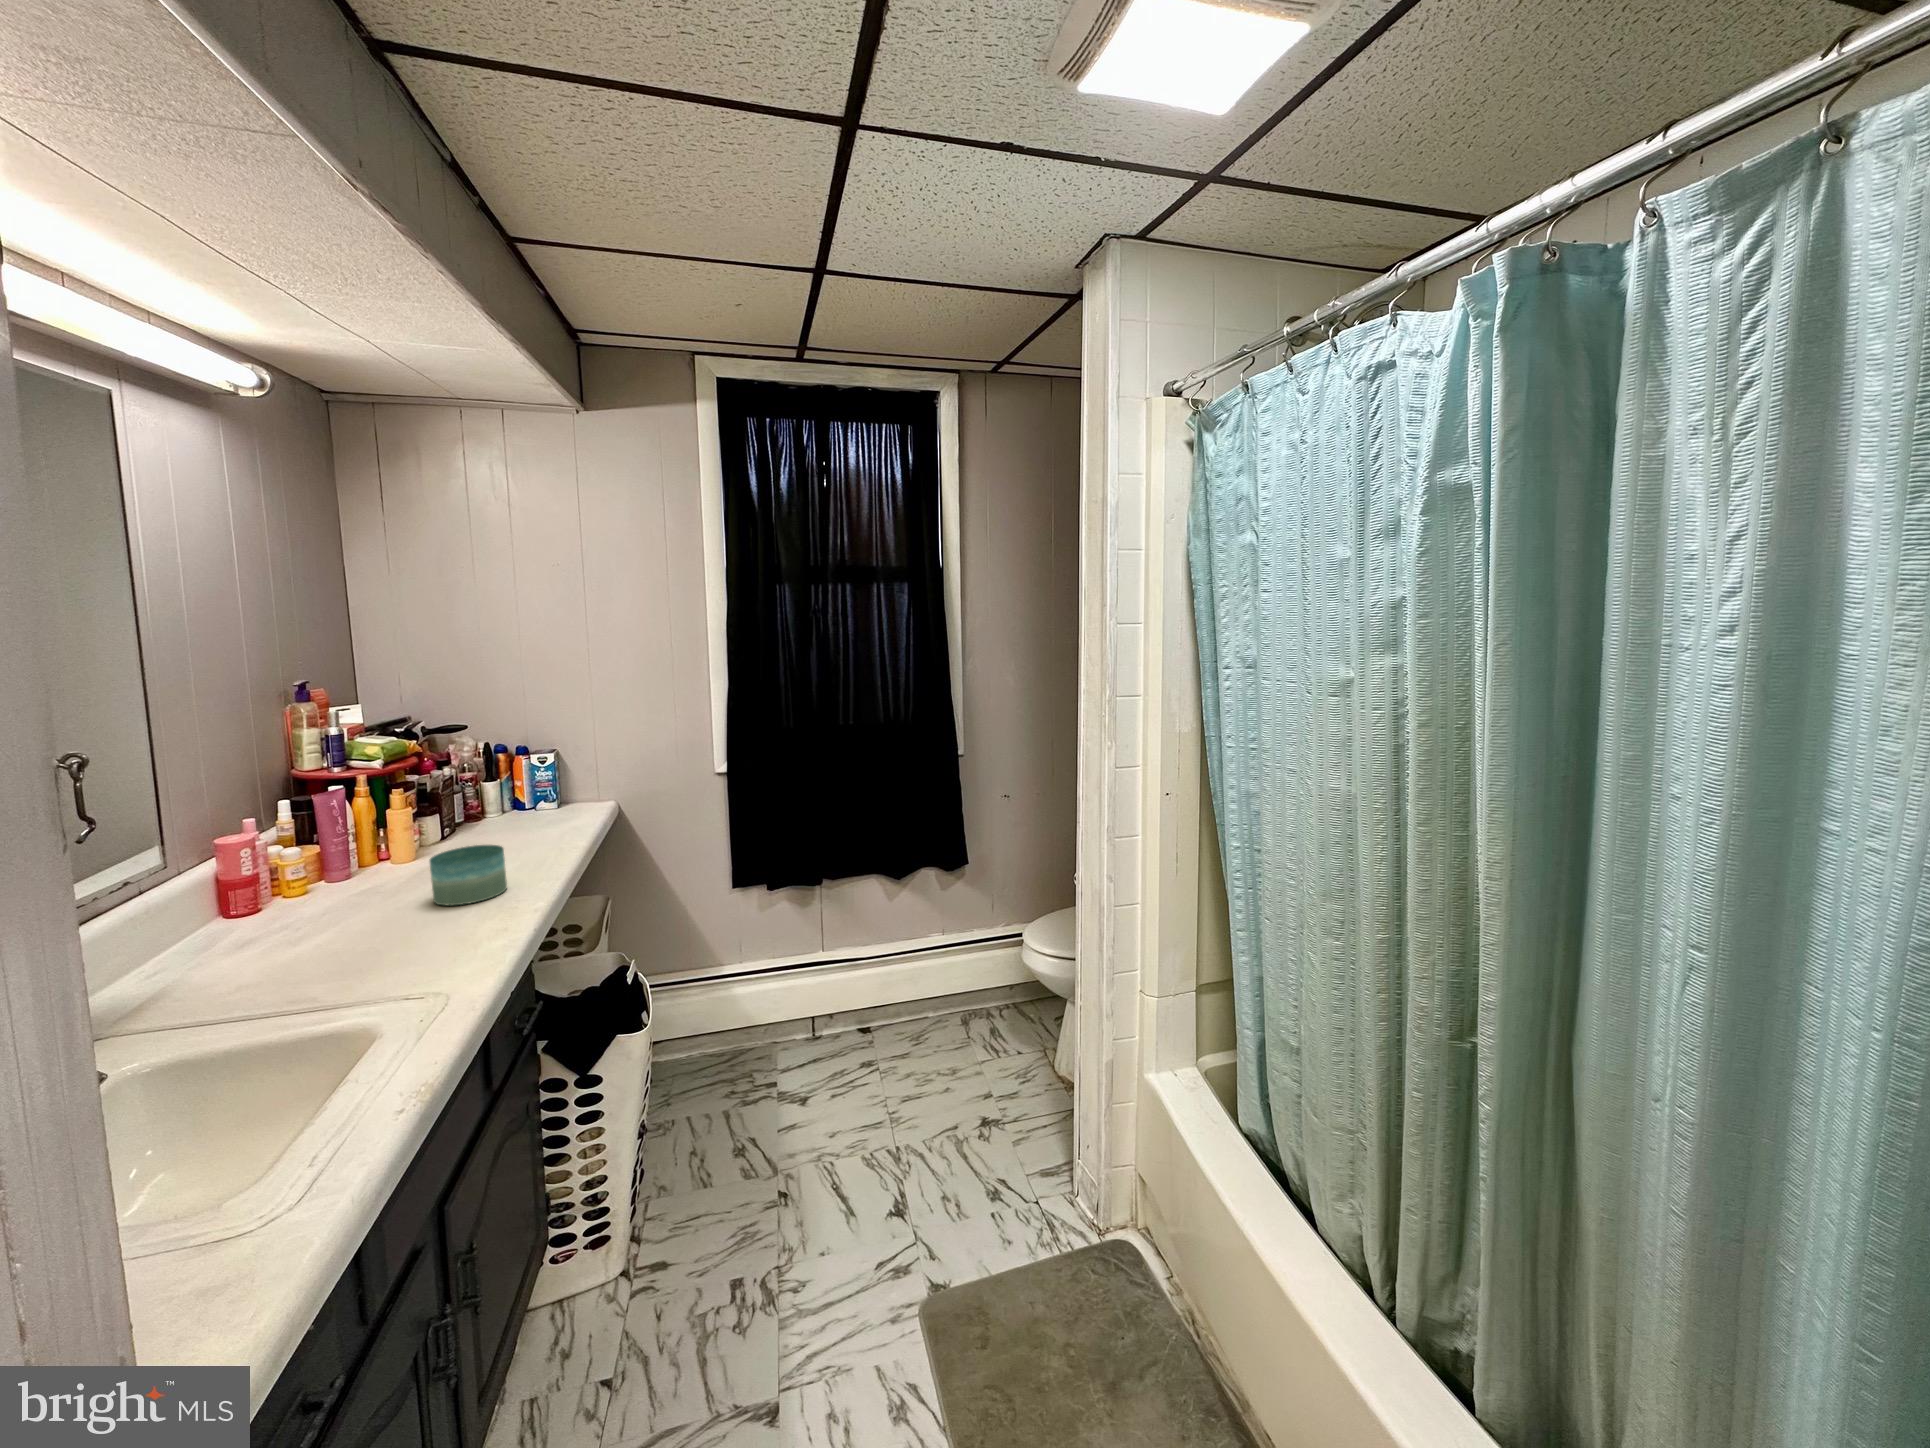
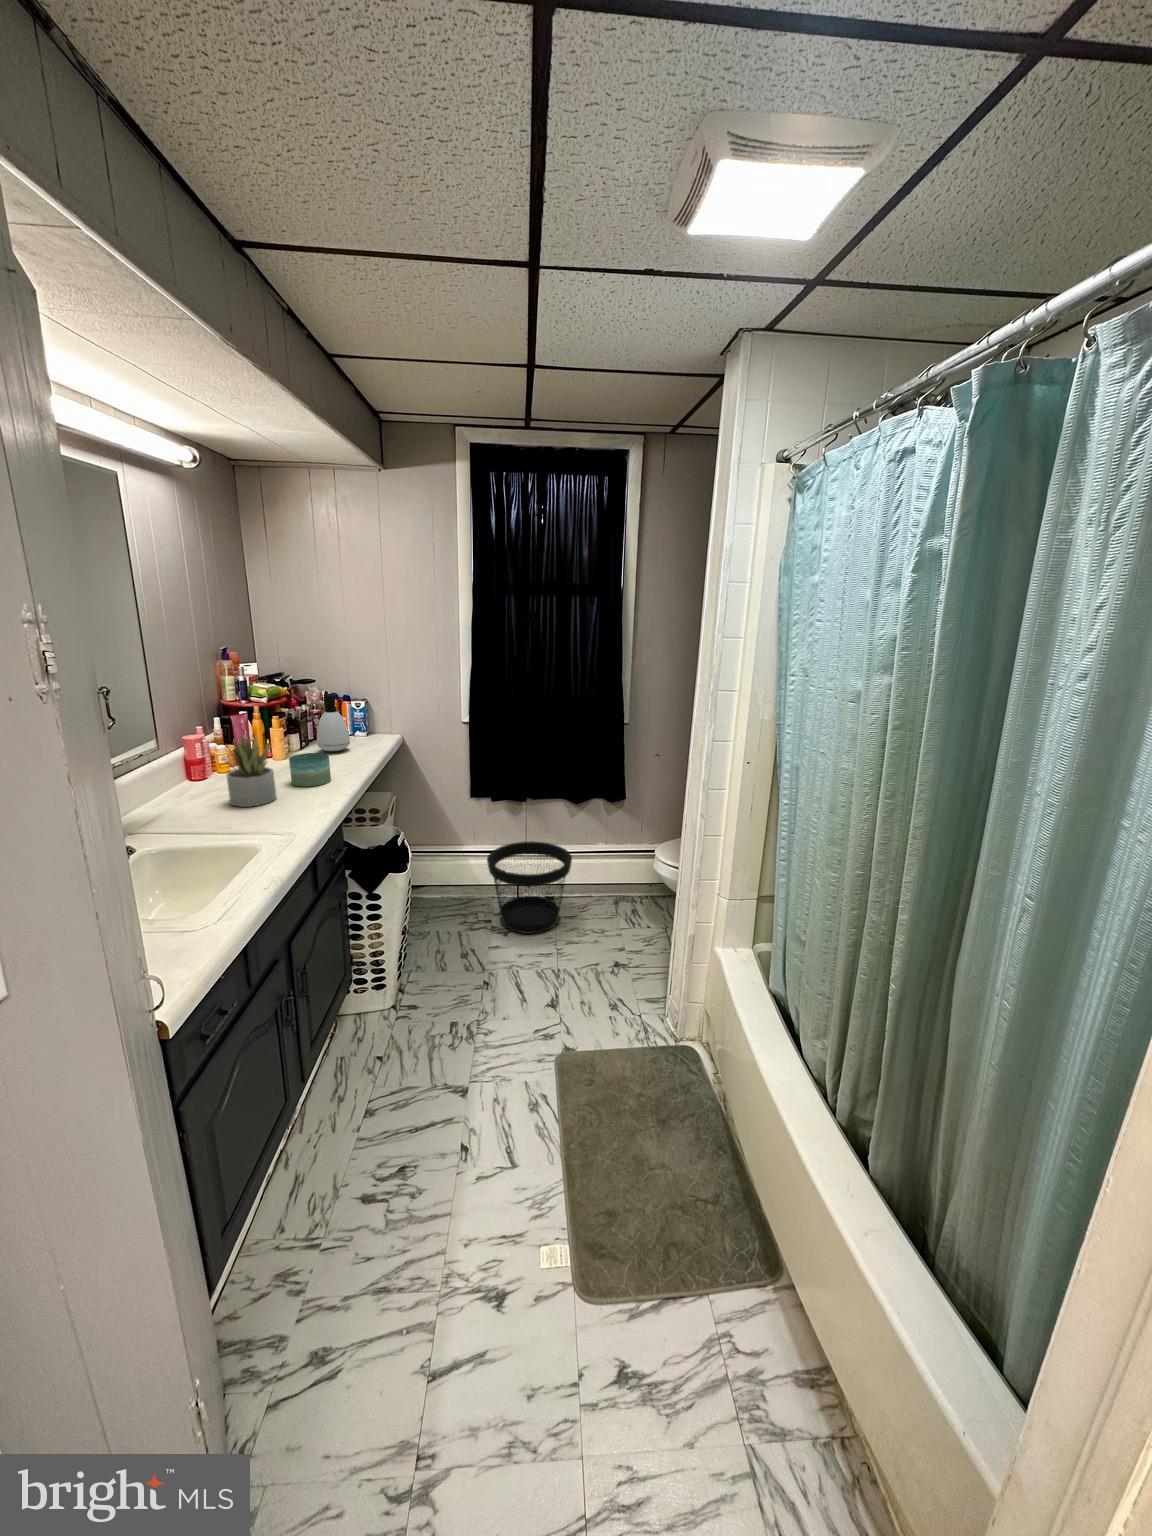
soap dispenser: none [475,746,533,839] -> present [317,694,350,751]
succulent plant: none [298,825,407,957] -> present [227,735,276,807]
wastebasket: none [765,943,897,1094] -> present [487,841,572,934]

